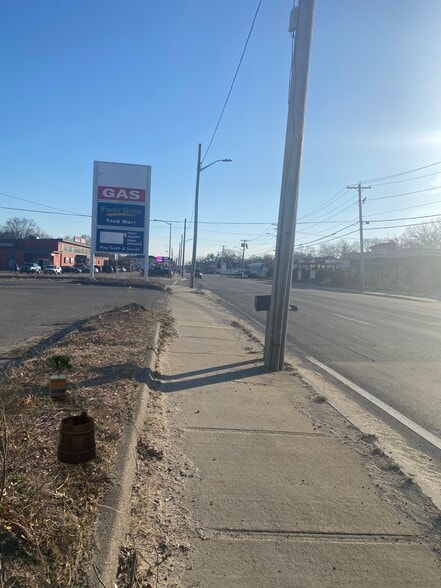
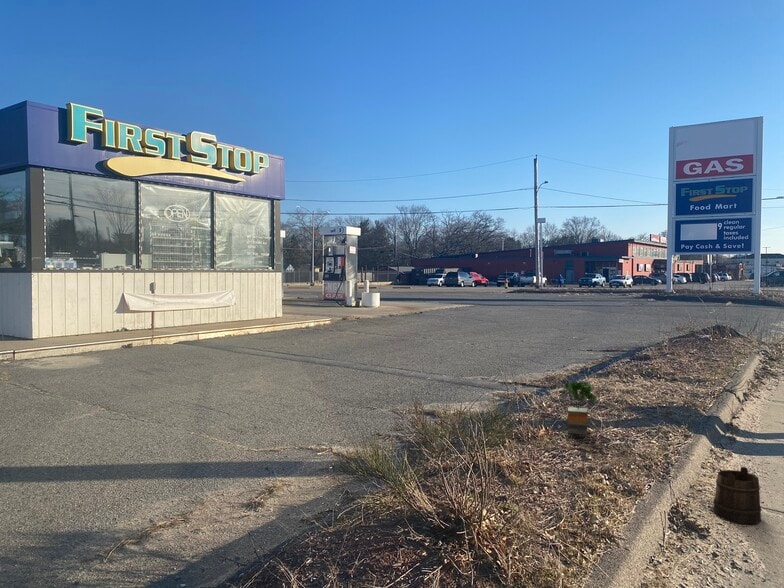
bucket: present [57,411,96,463] -> present [713,467,761,524]

